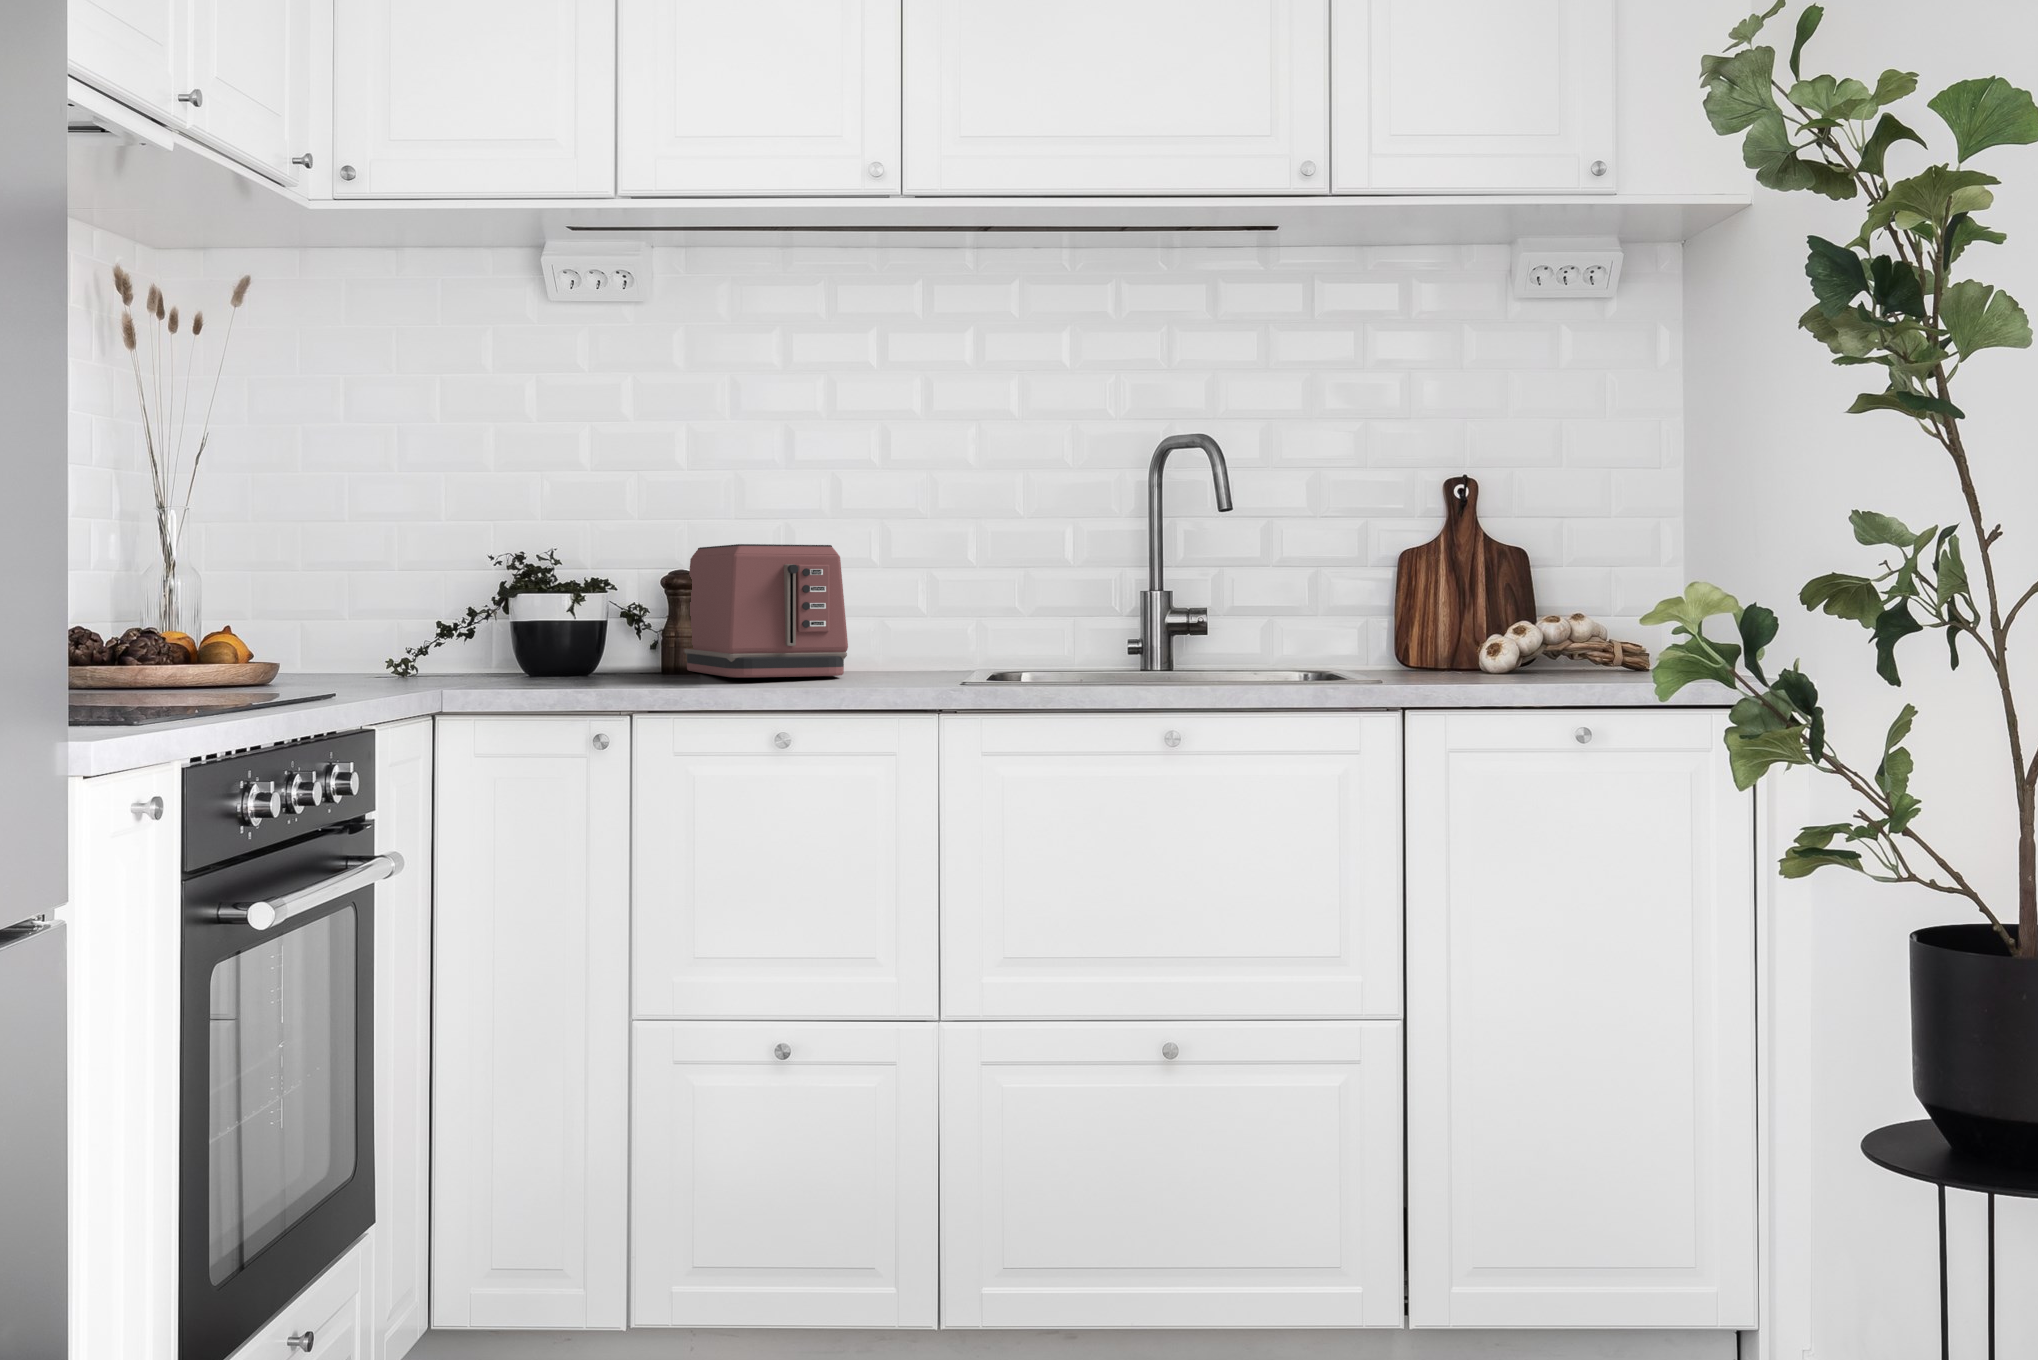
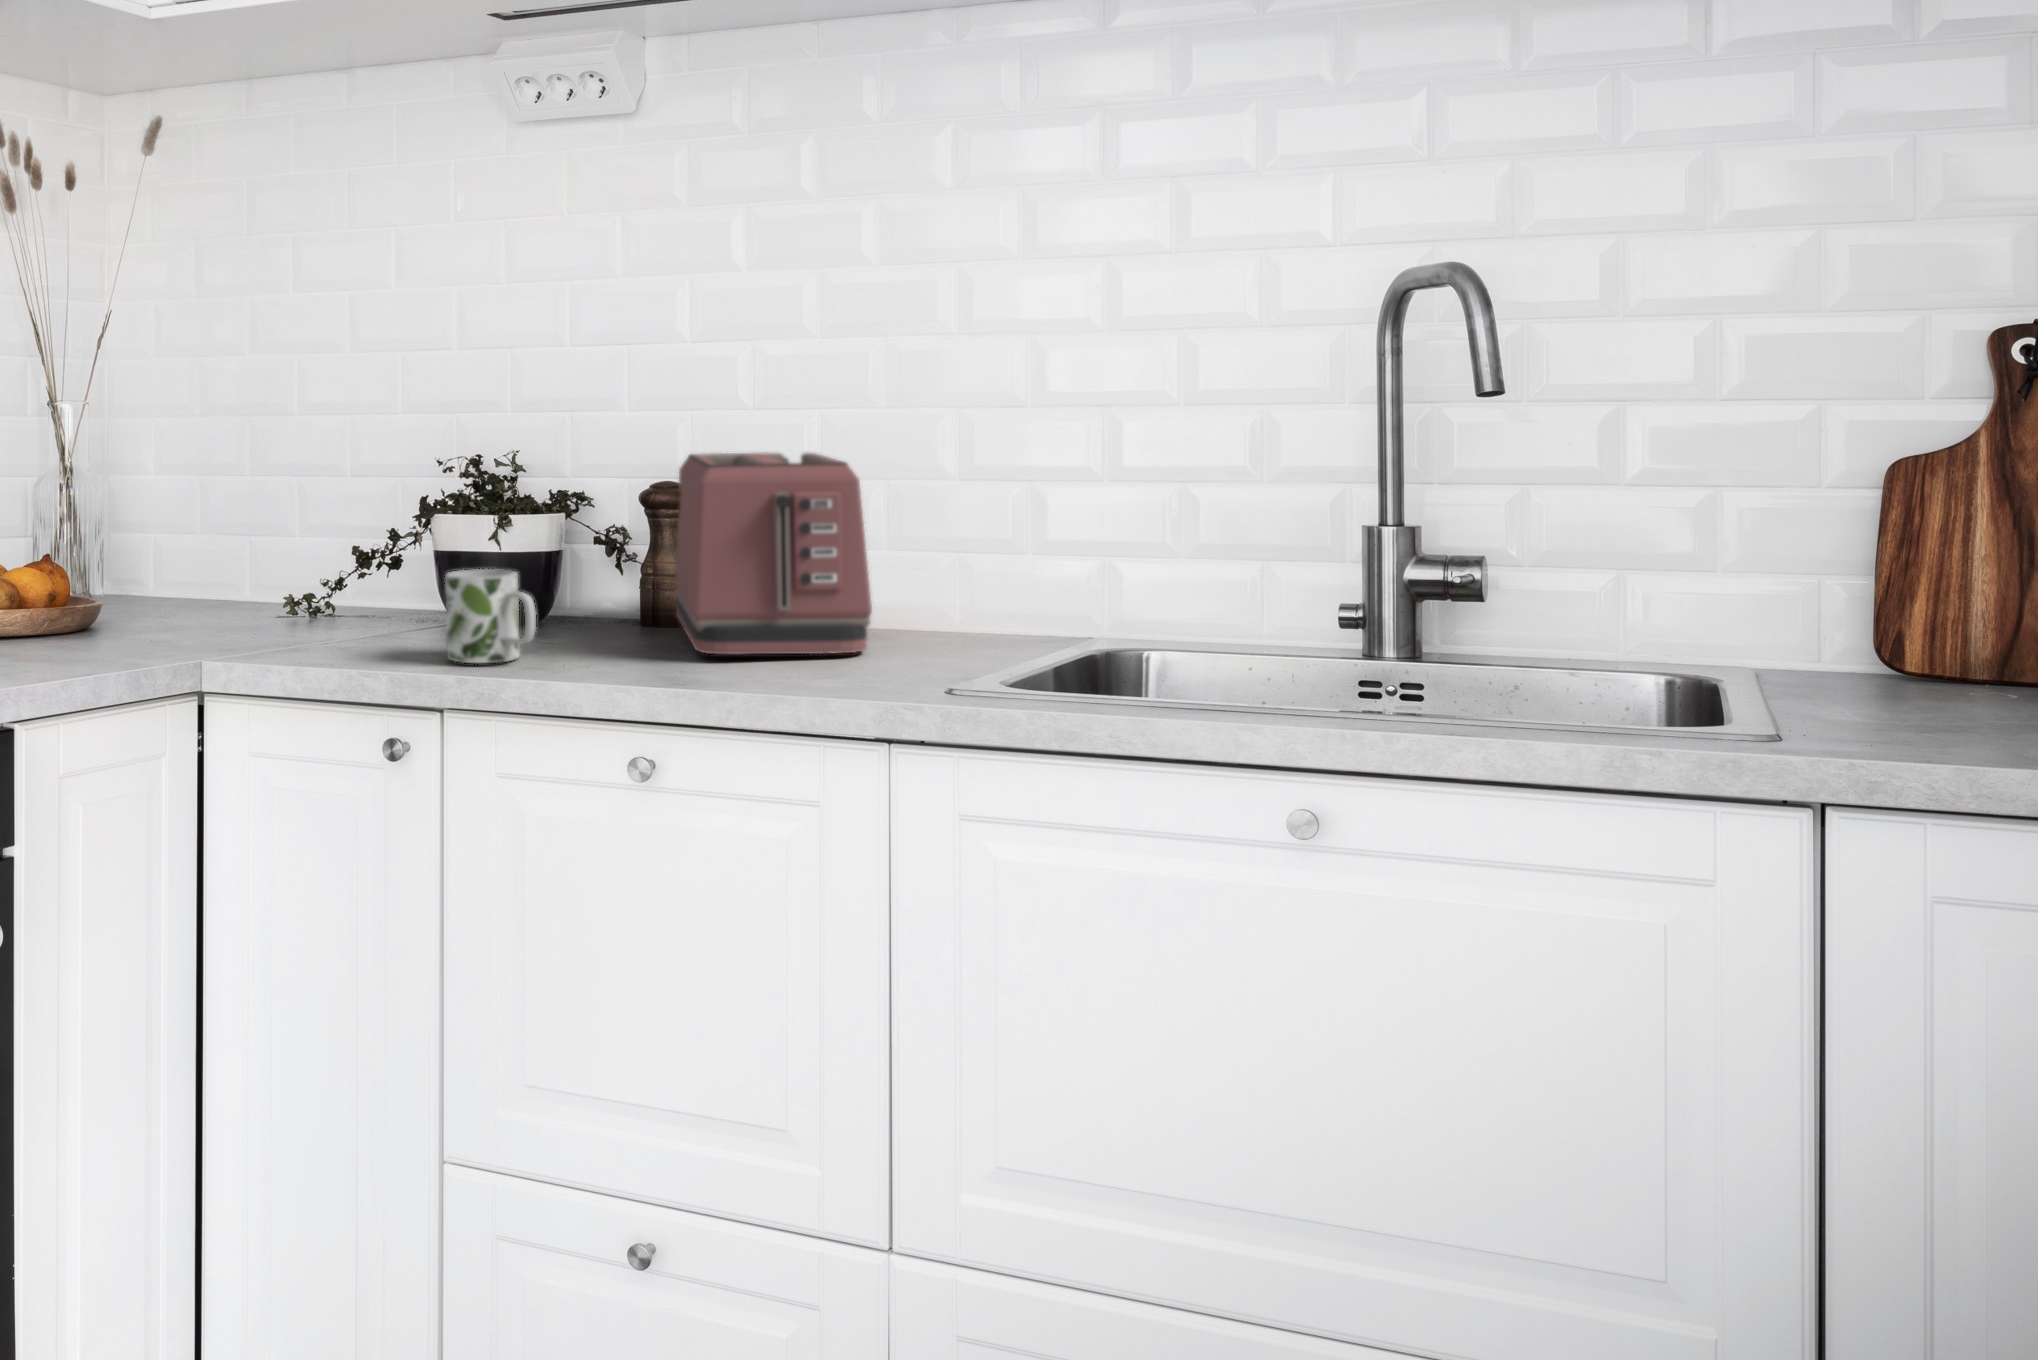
mug: none [539,623,614,688] -> present [445,569,536,663]

